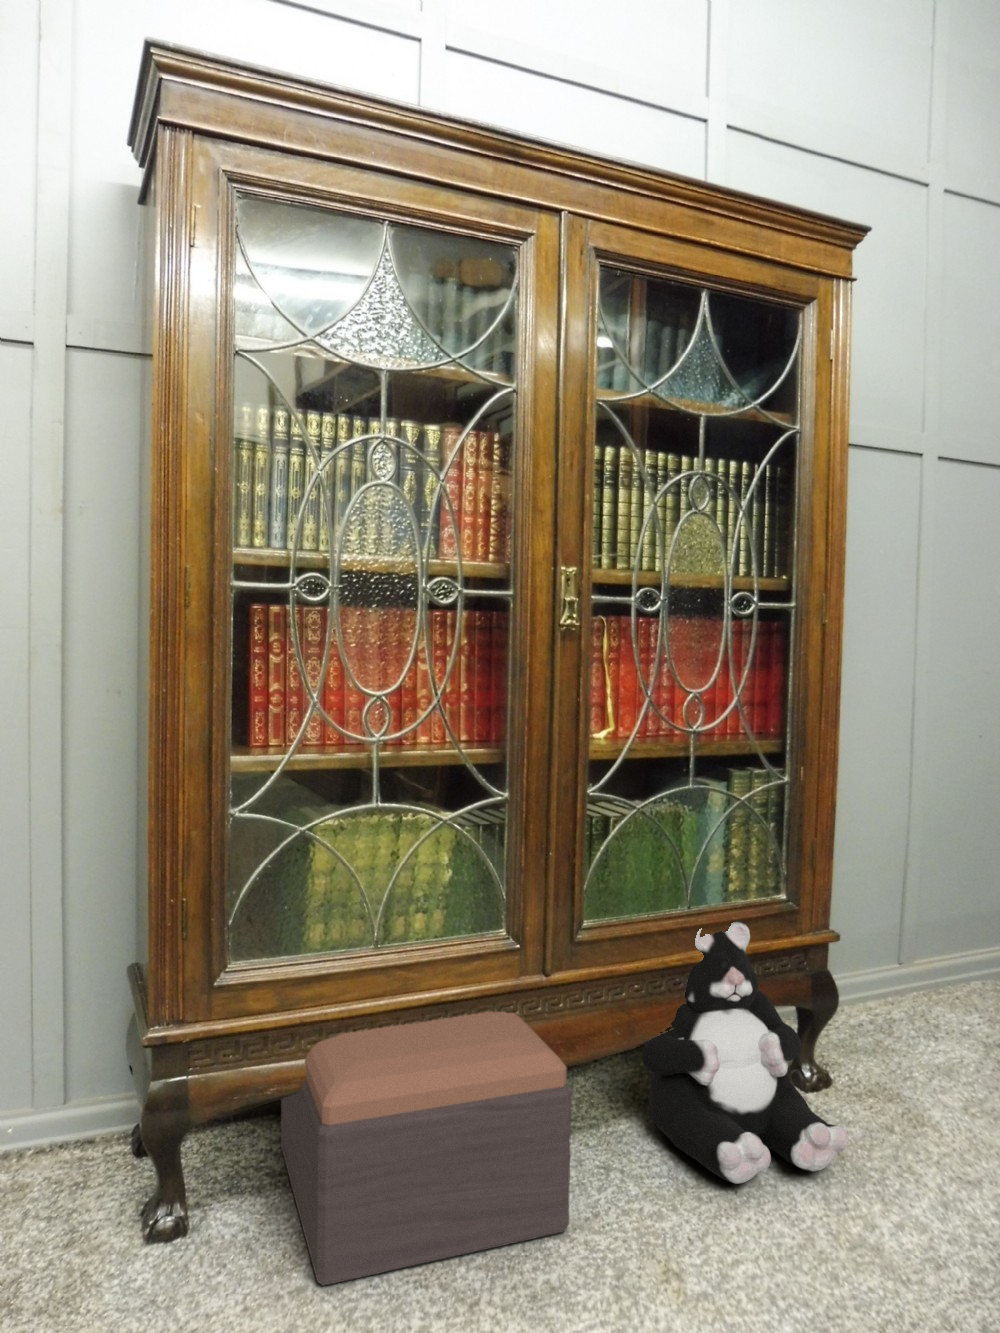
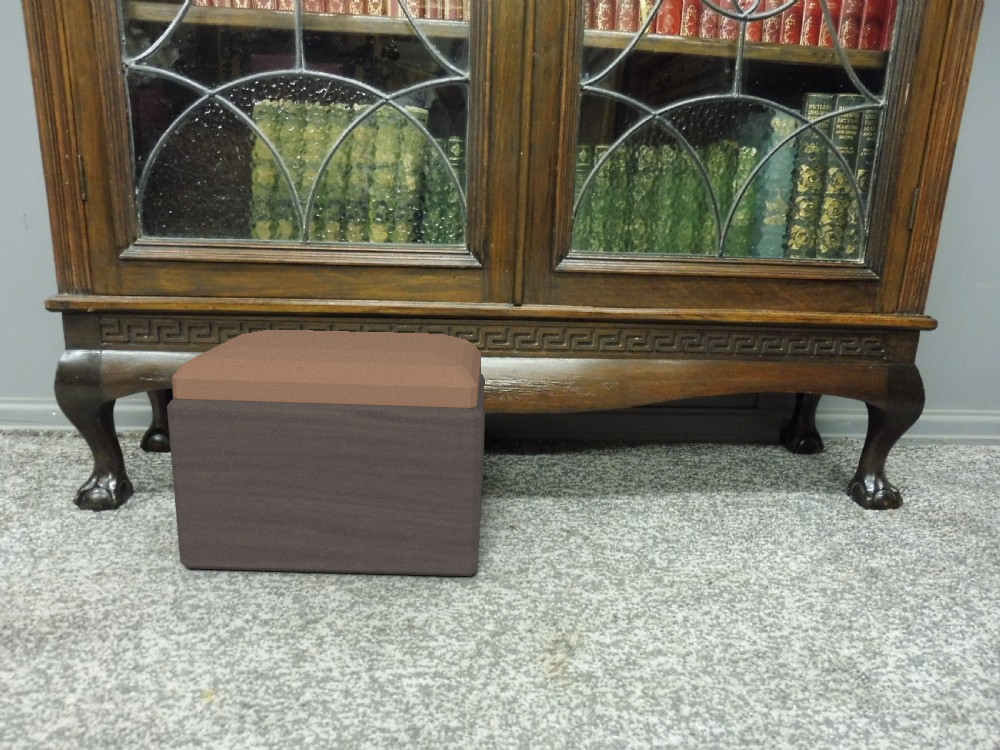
plush toy: present [642,921,849,1184] -> none [636,276,882,580]

